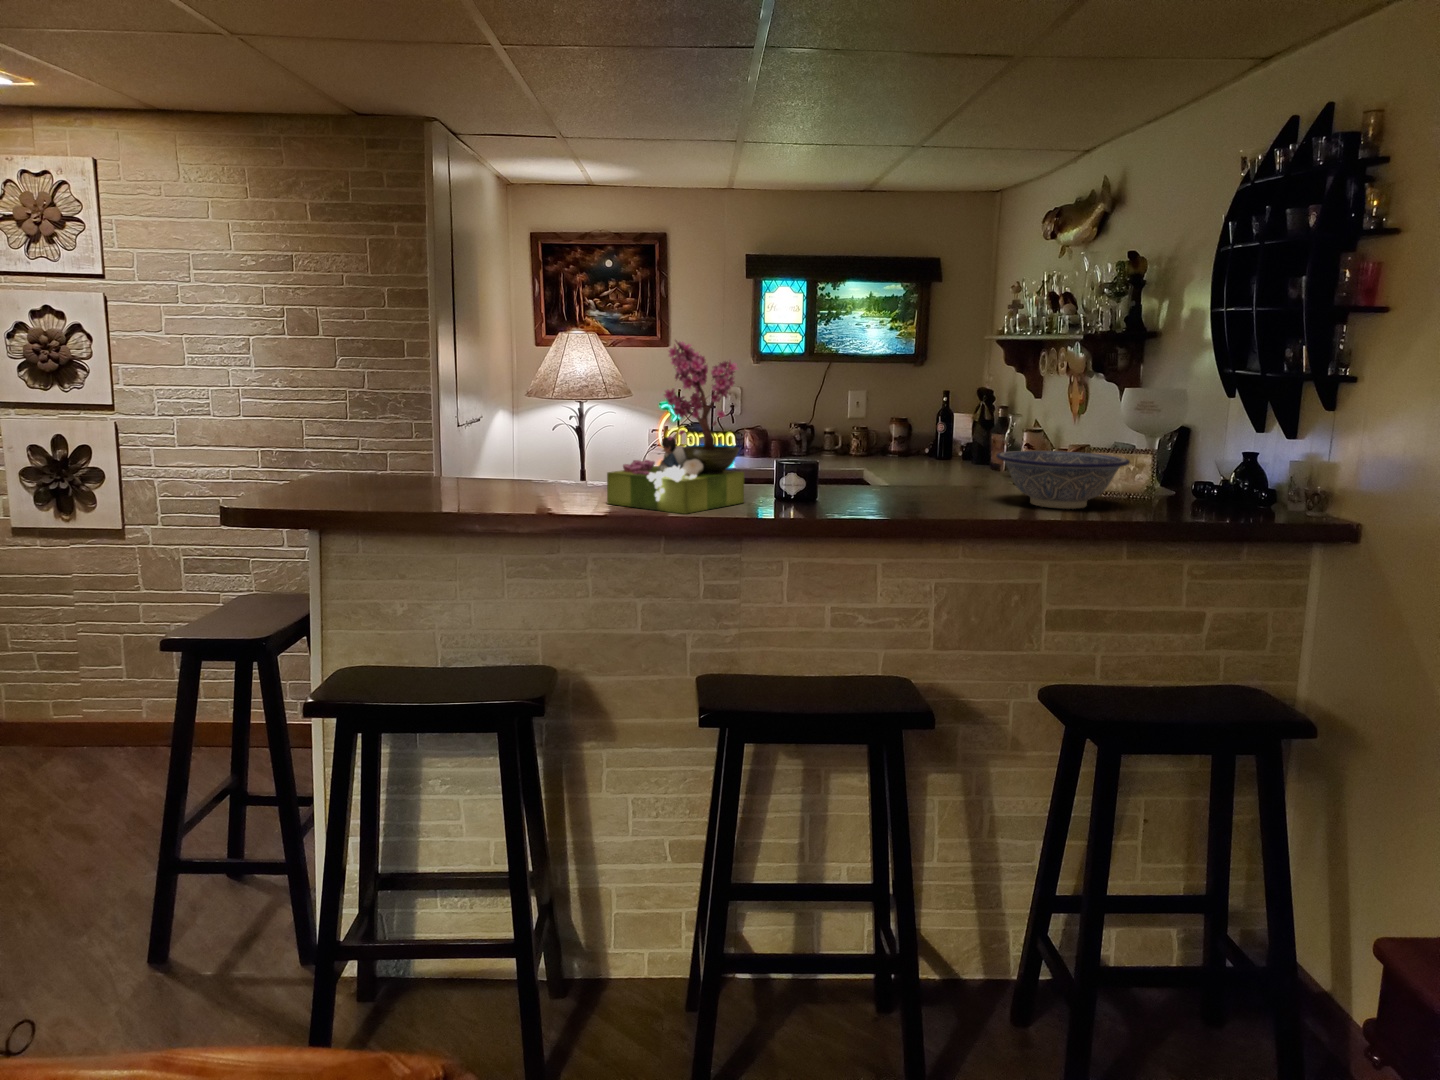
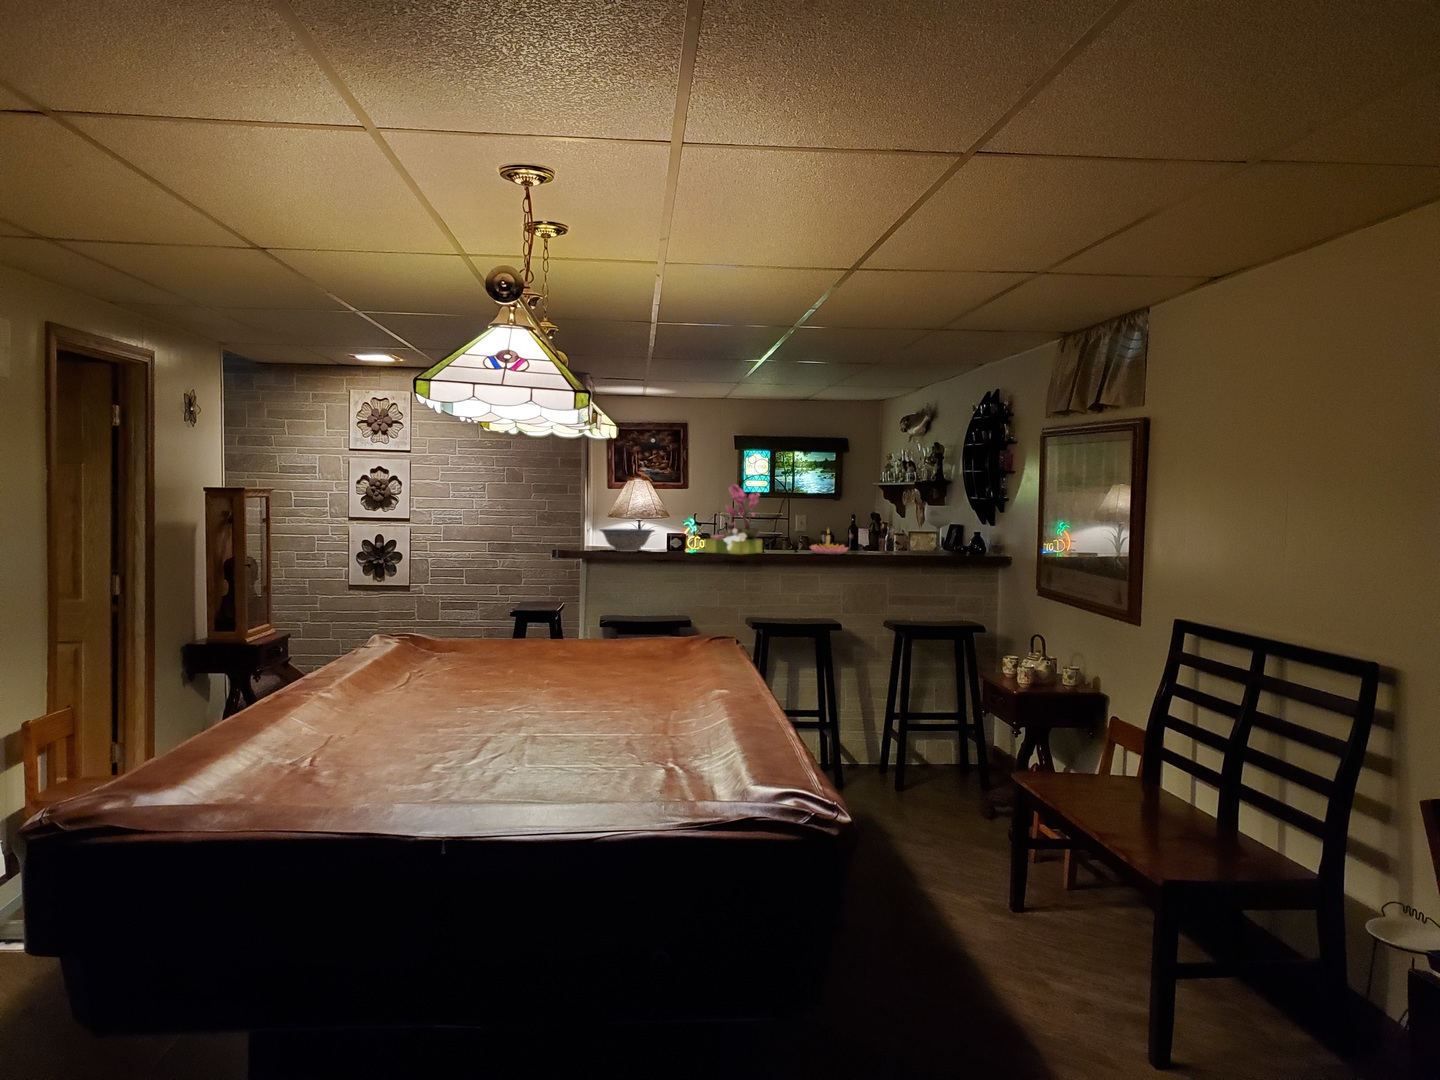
candle holder: none [854,445,947,511] -> present [810,530,848,555]
decorative bowl: present [996,451,1130,509] -> present [599,529,655,552]

